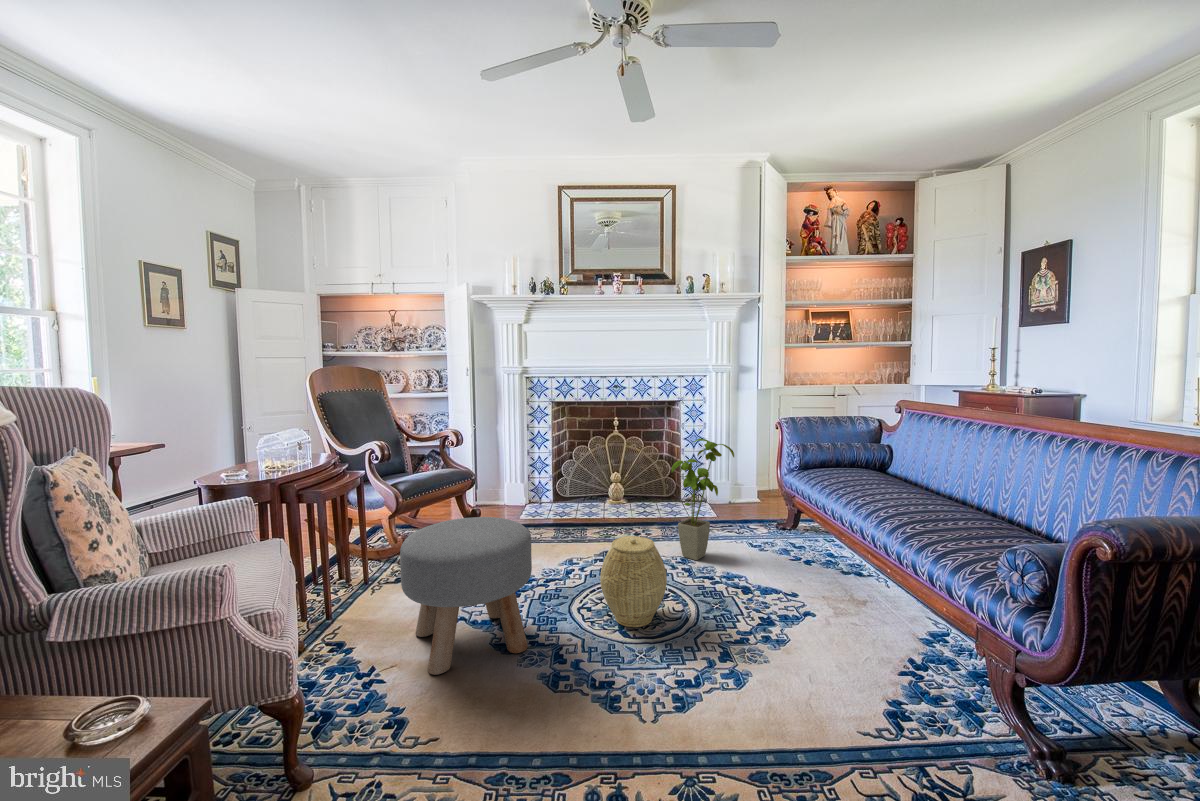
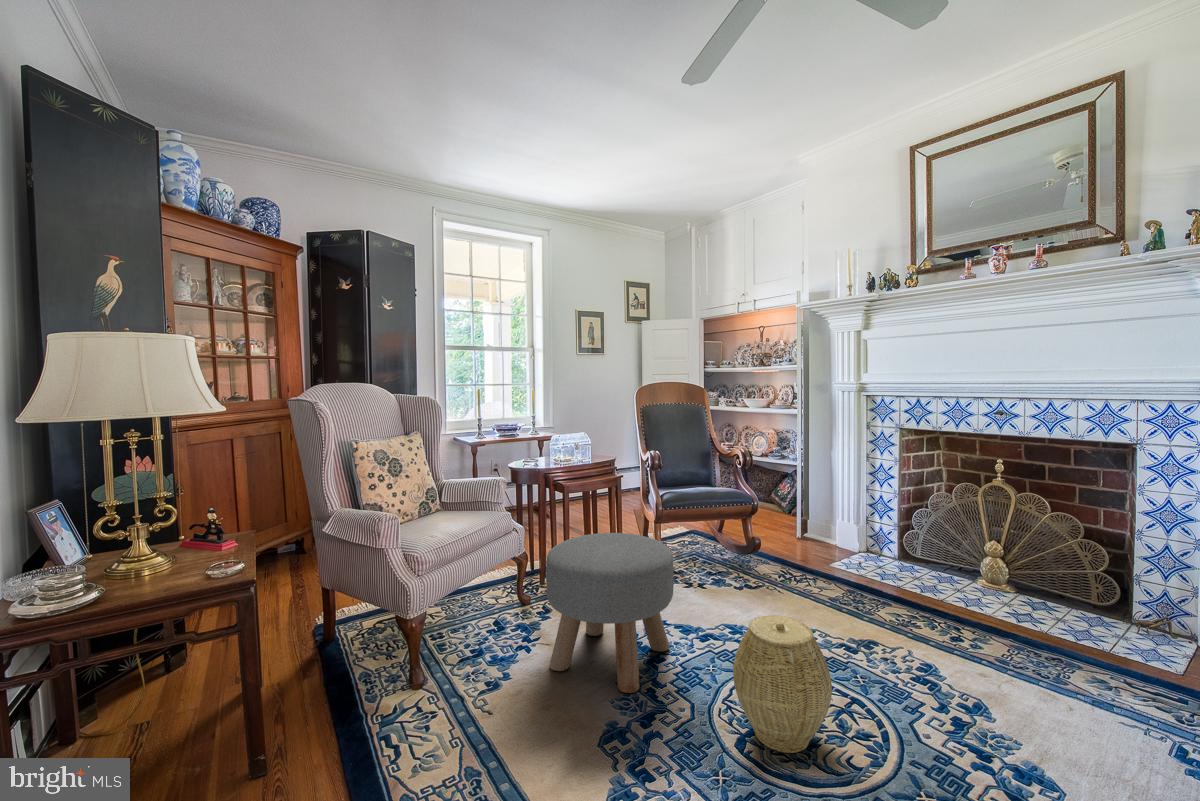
house plant: present [672,439,734,560] -> none [959,510,1108,721]

